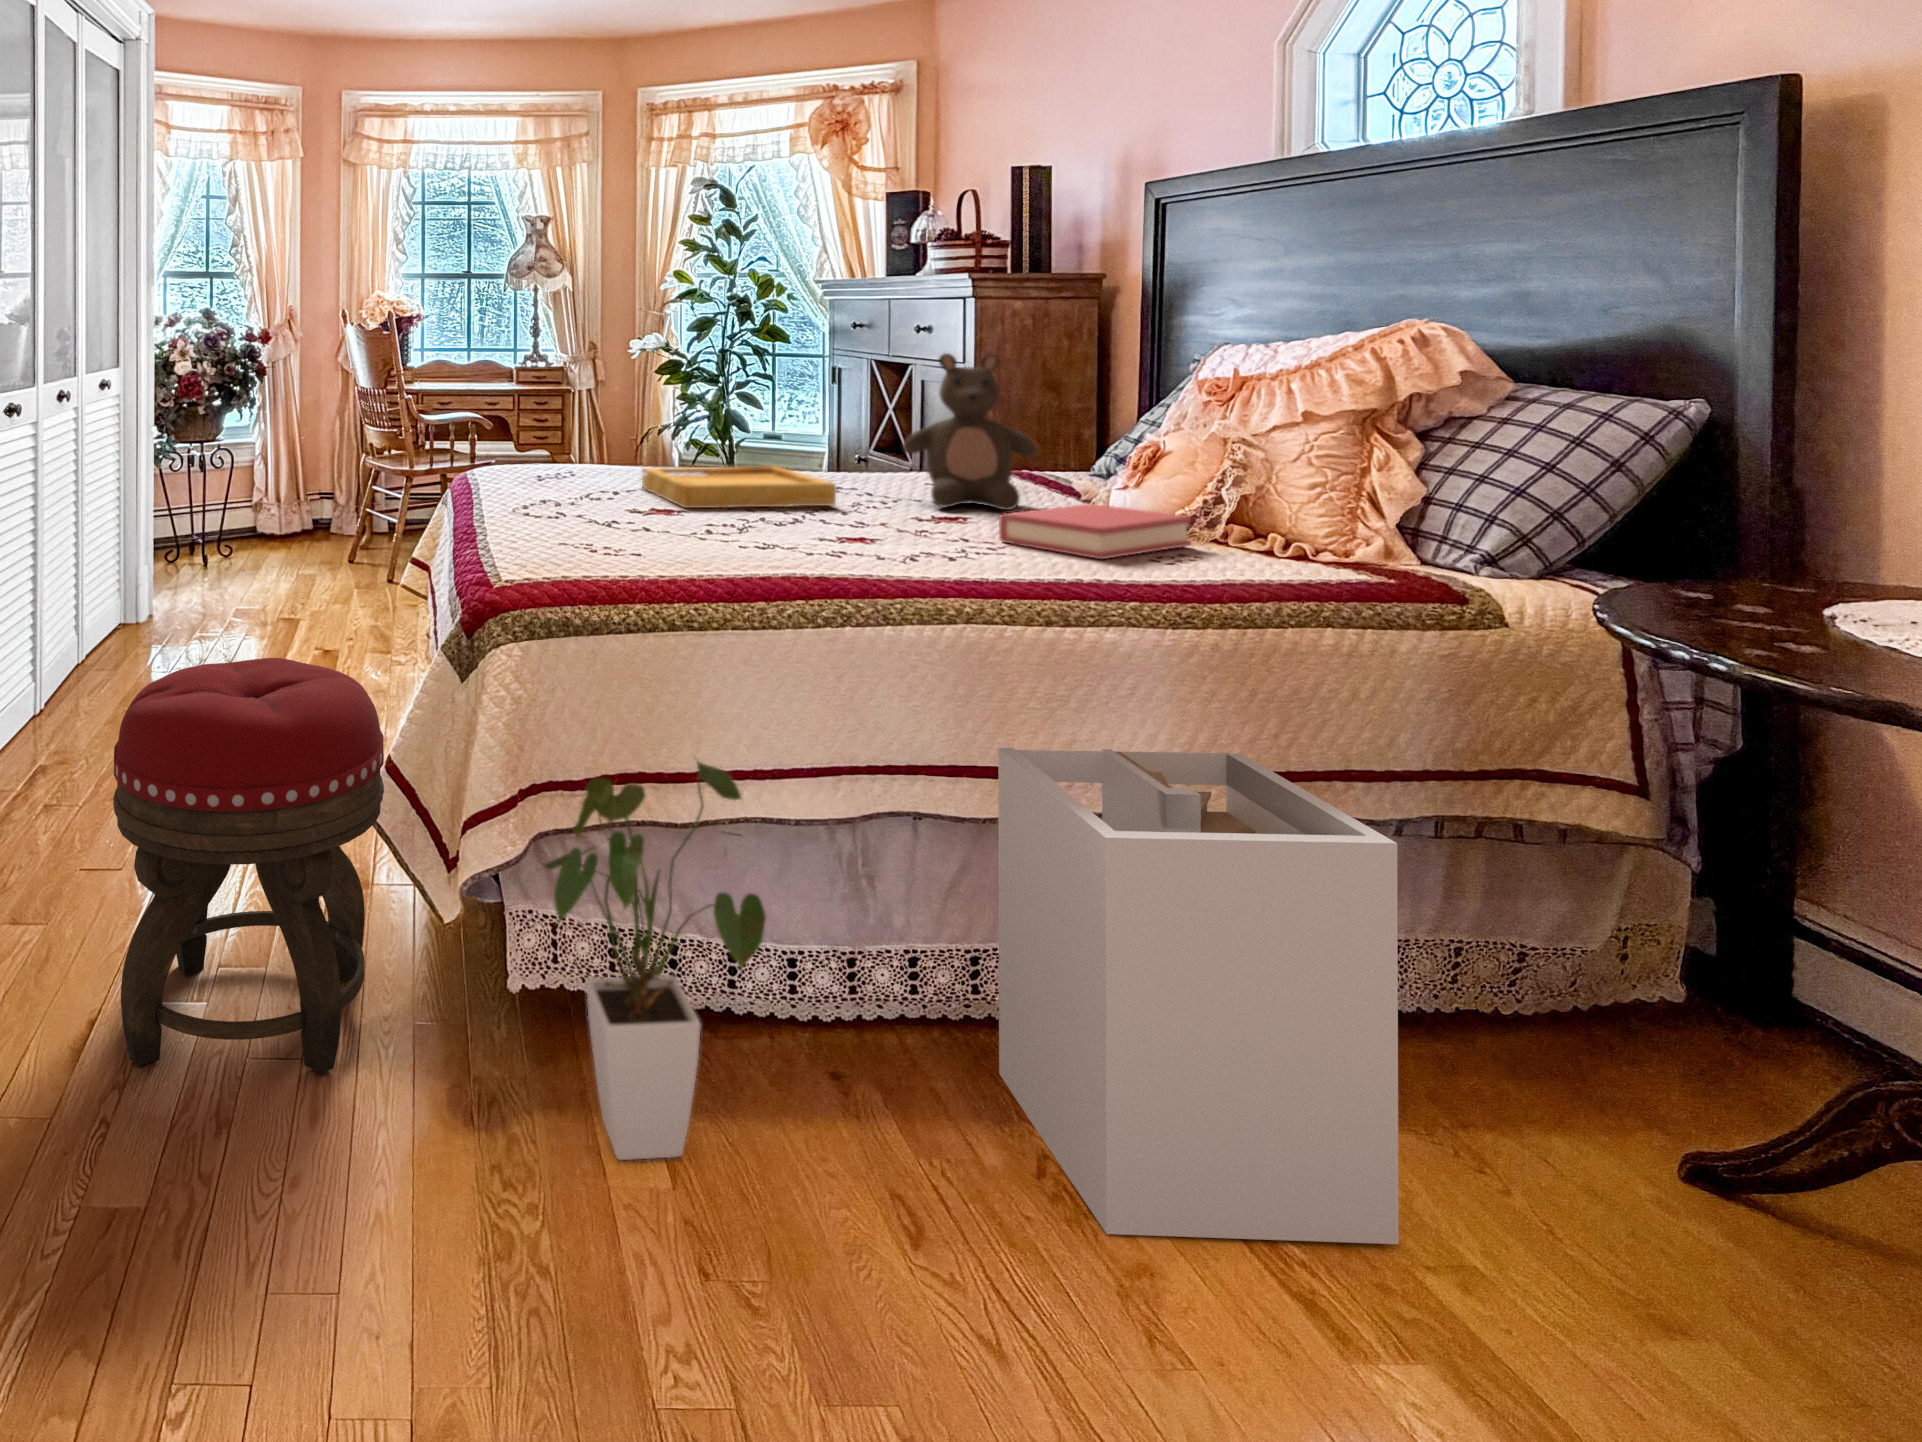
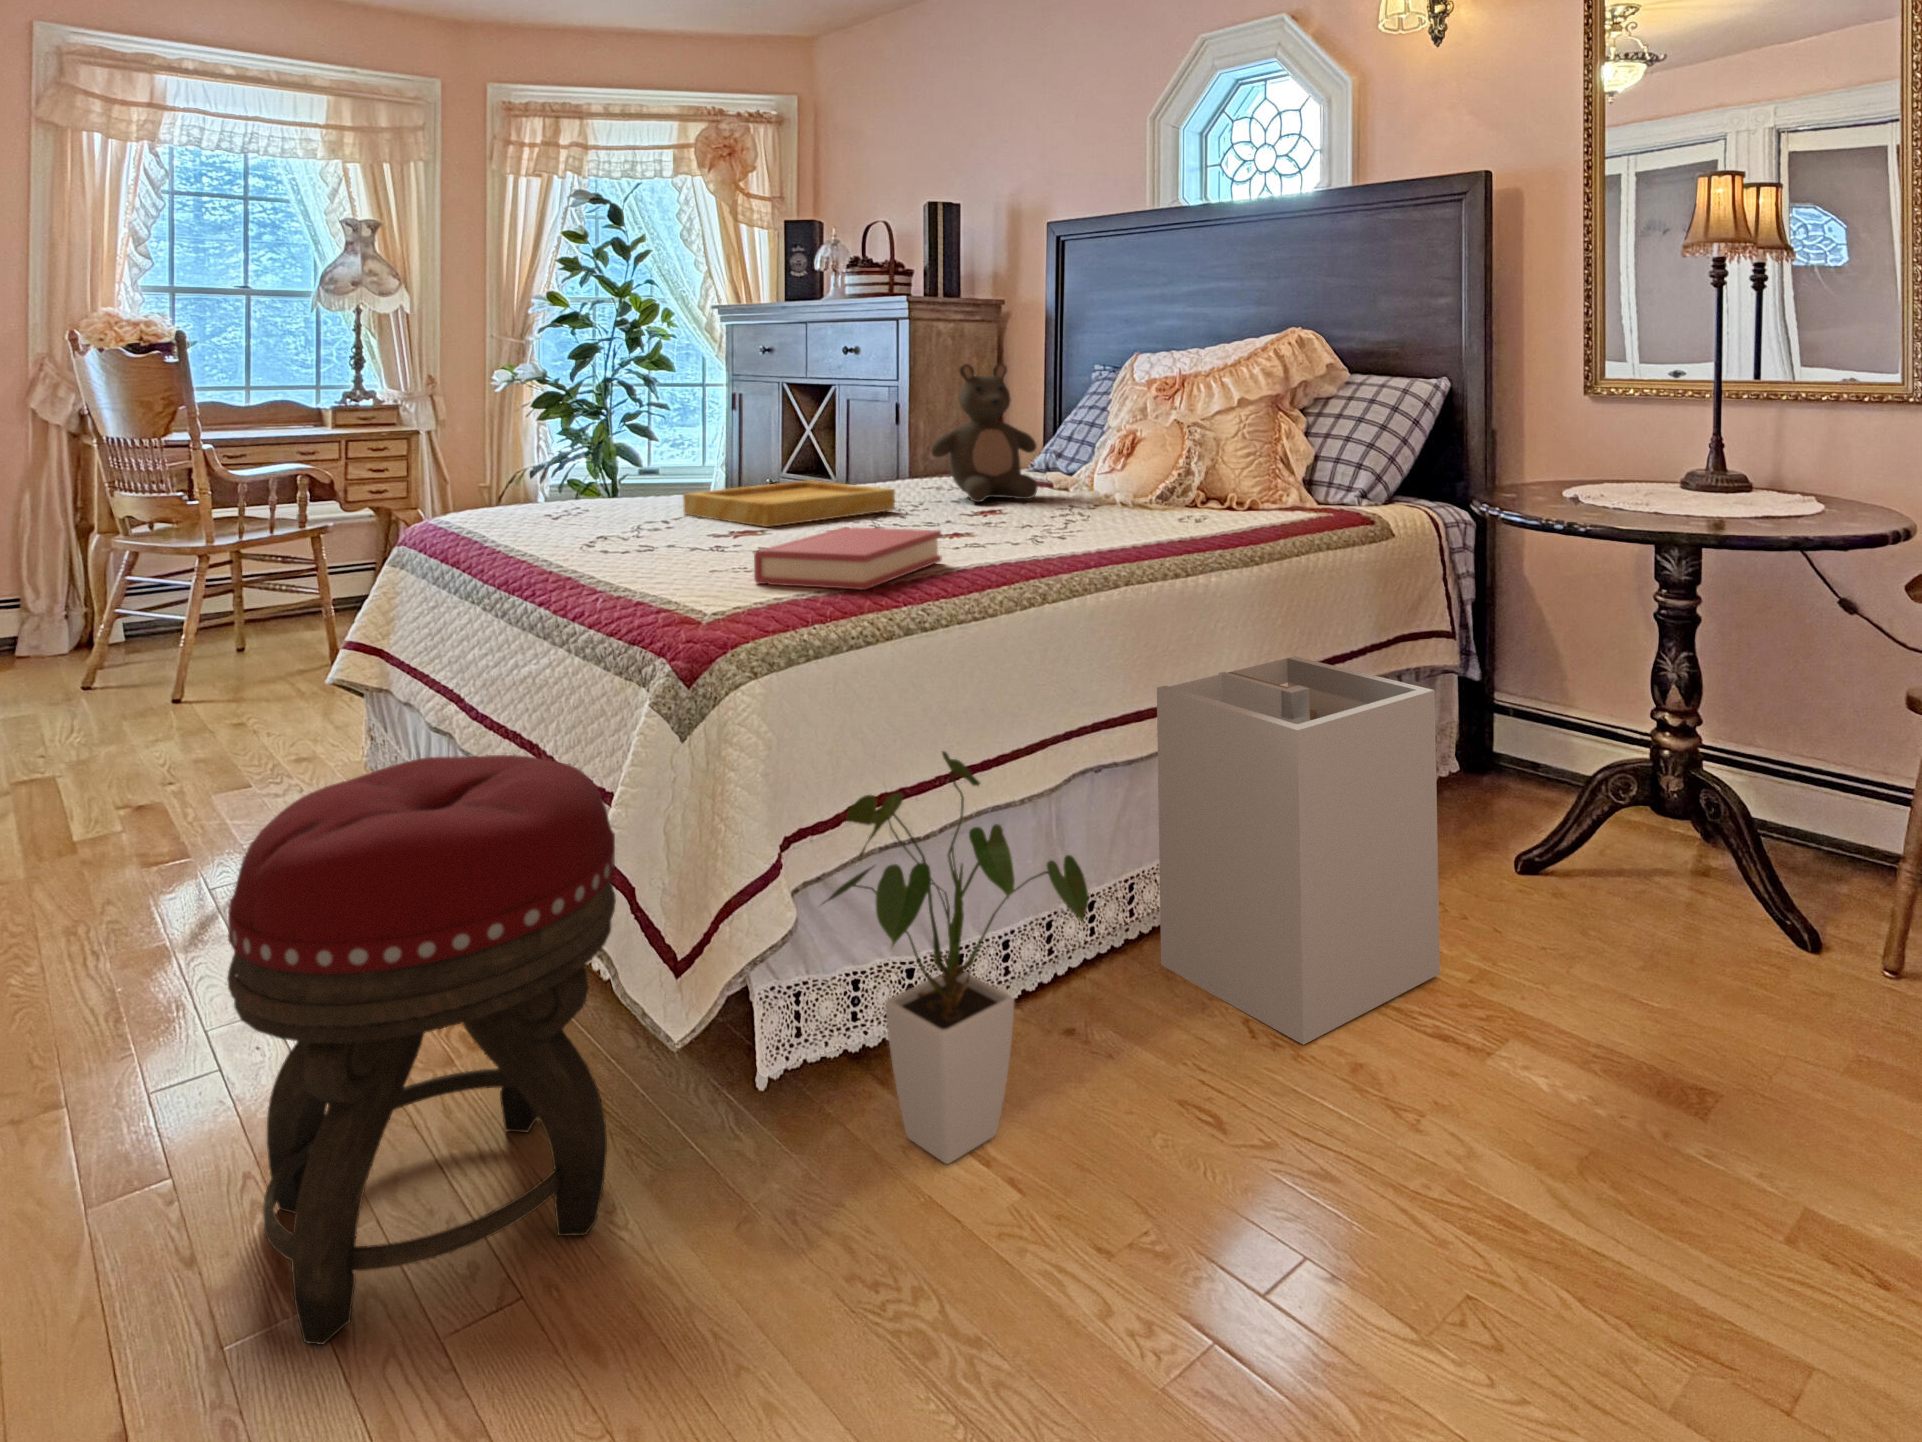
hardback book: present [999,504,1191,559] -> present [754,527,942,590]

